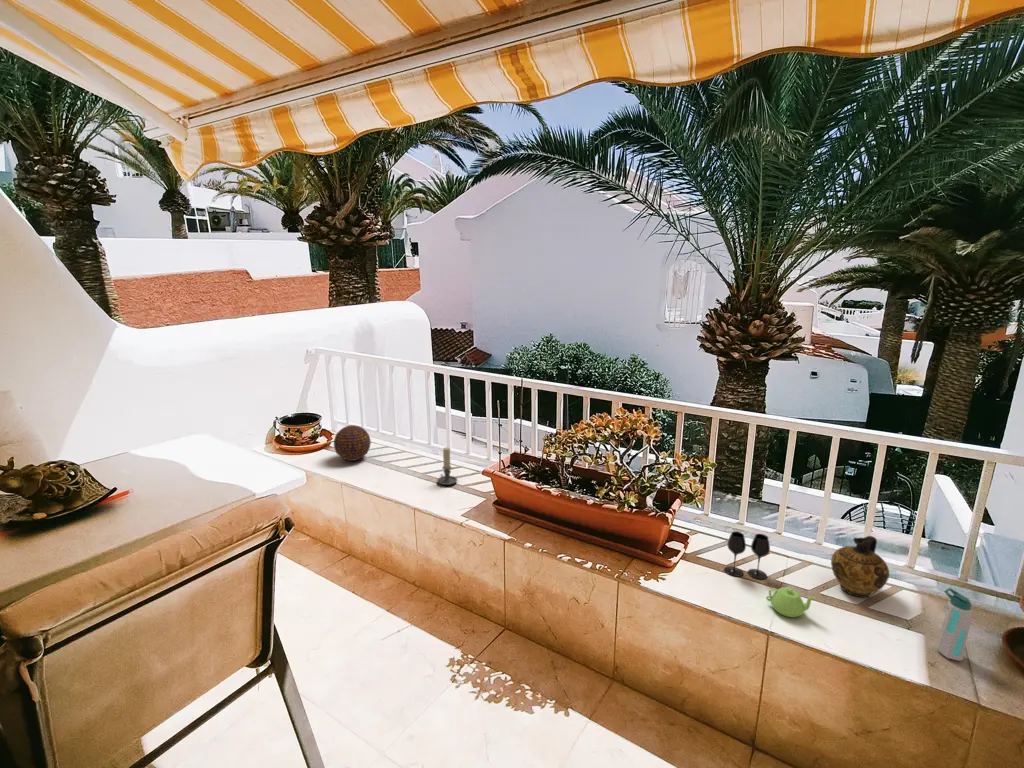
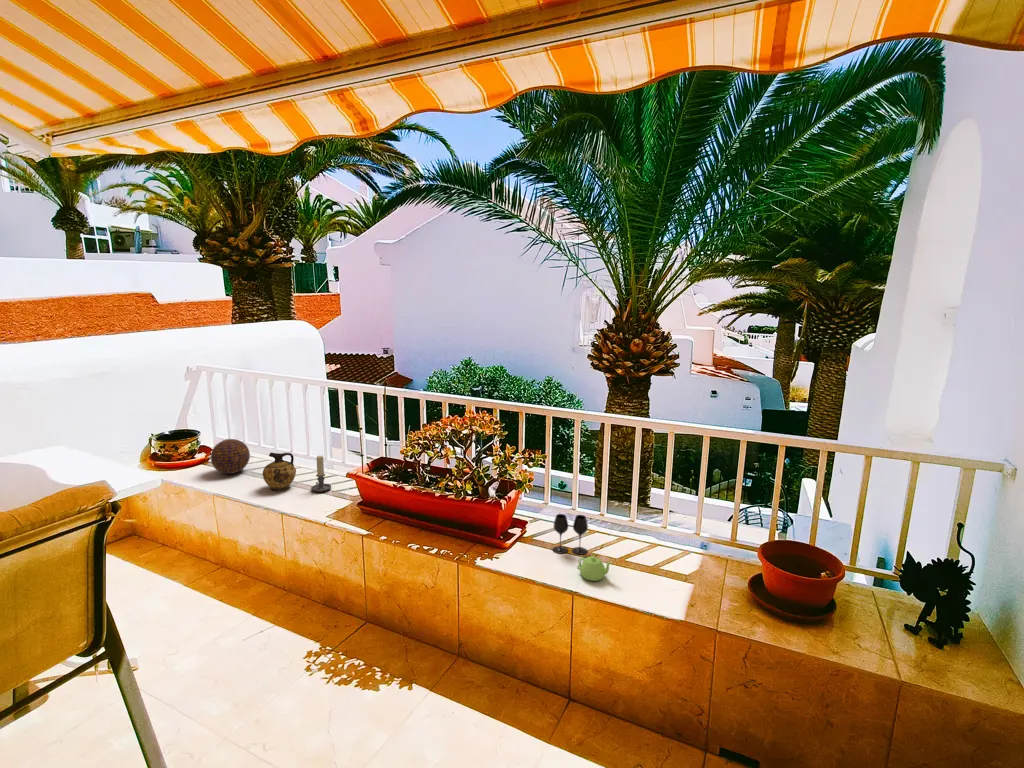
ceramic jug: present [831,536,889,597] -> present [263,452,296,491]
water bottle: present [937,588,973,661] -> none [701,544,721,604]

